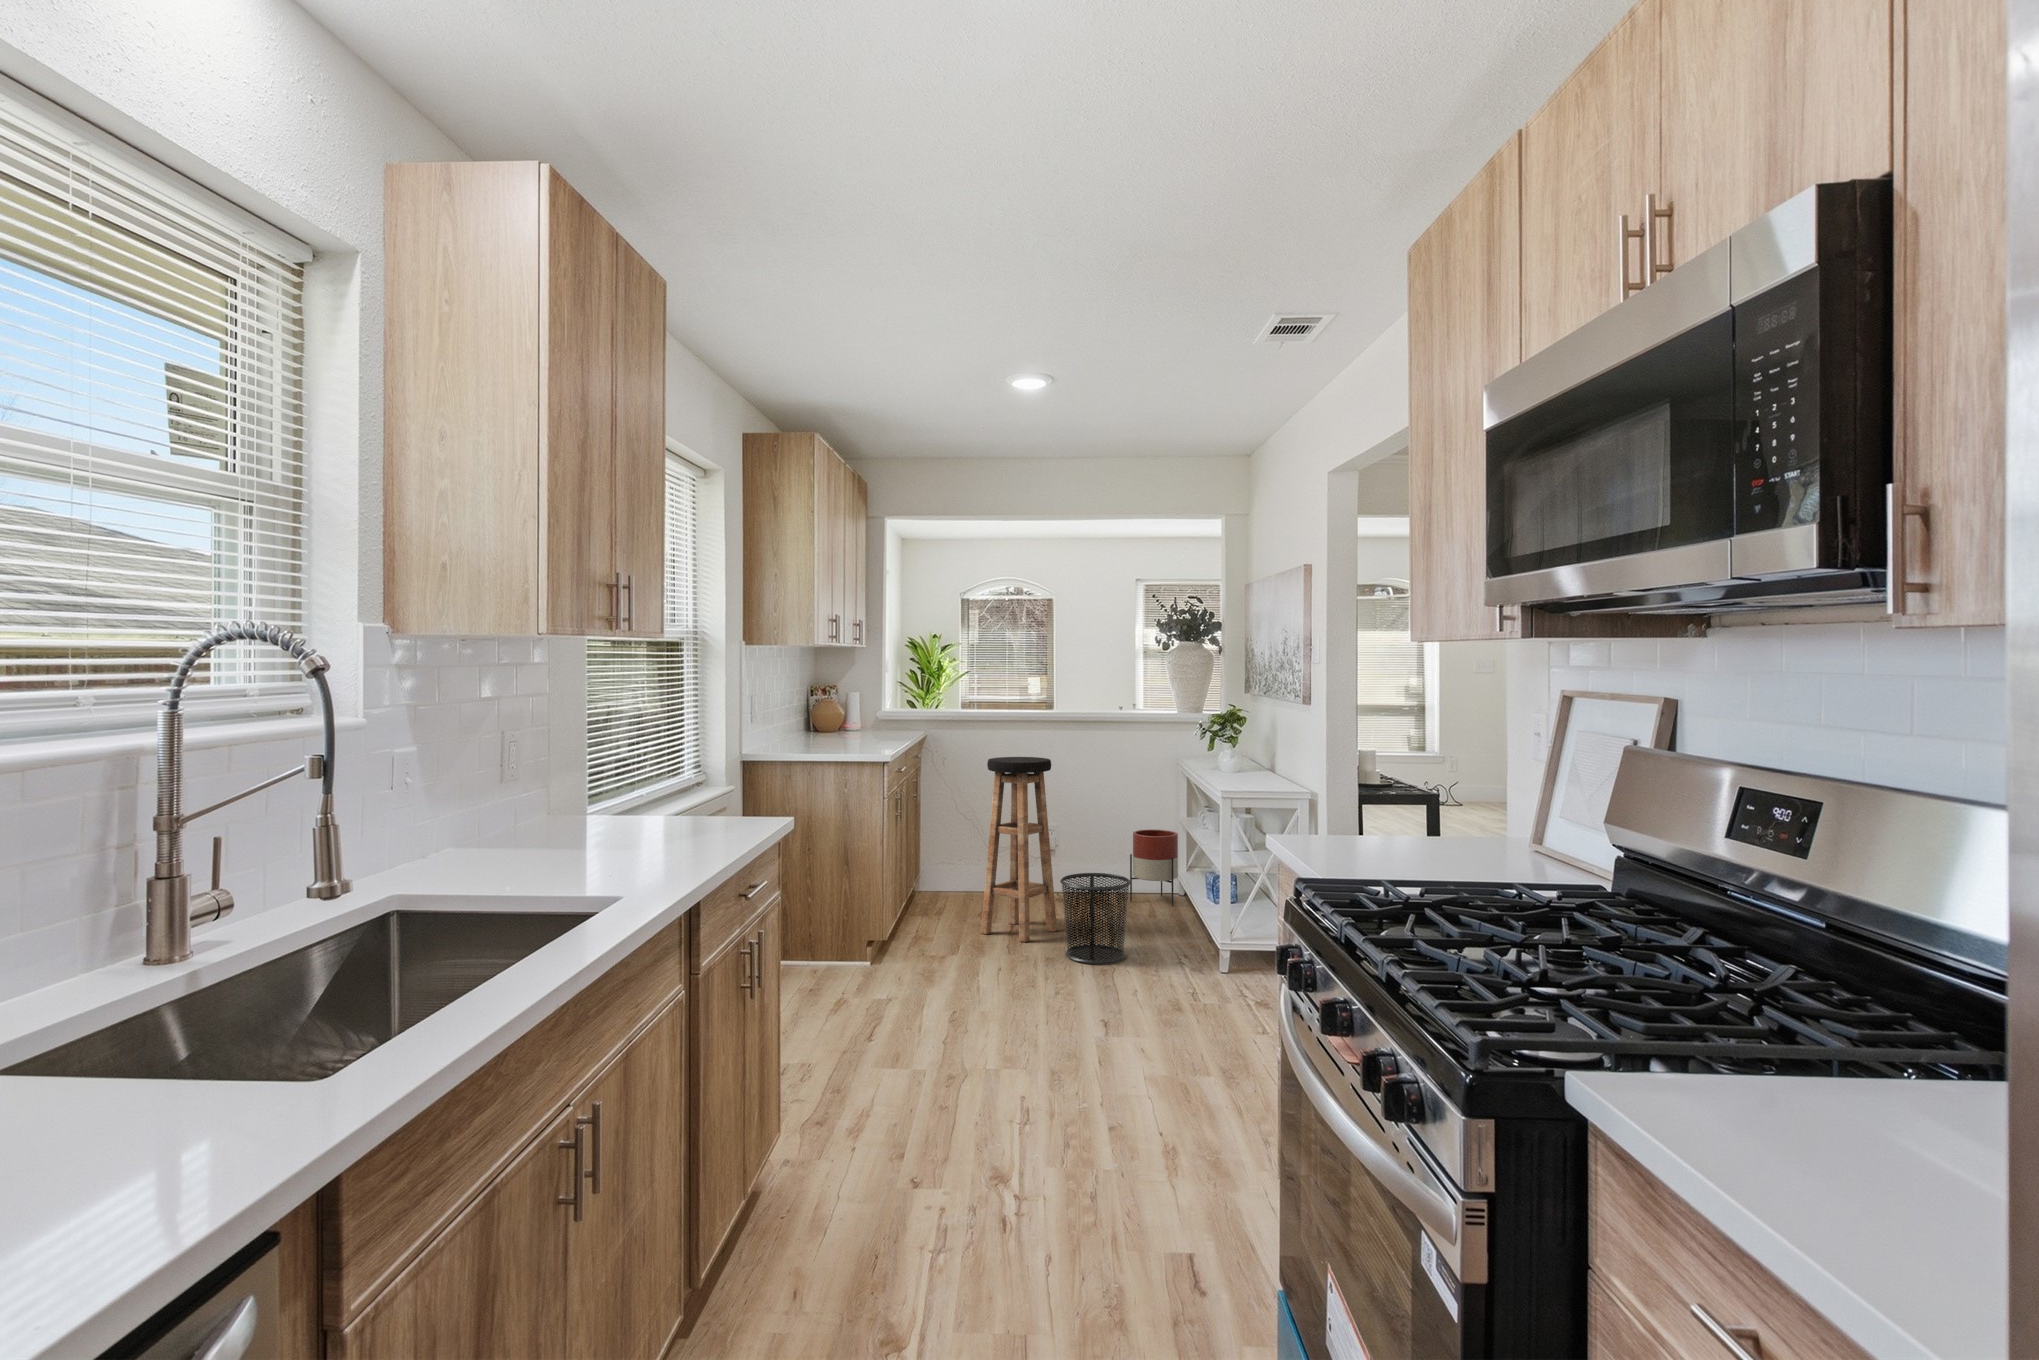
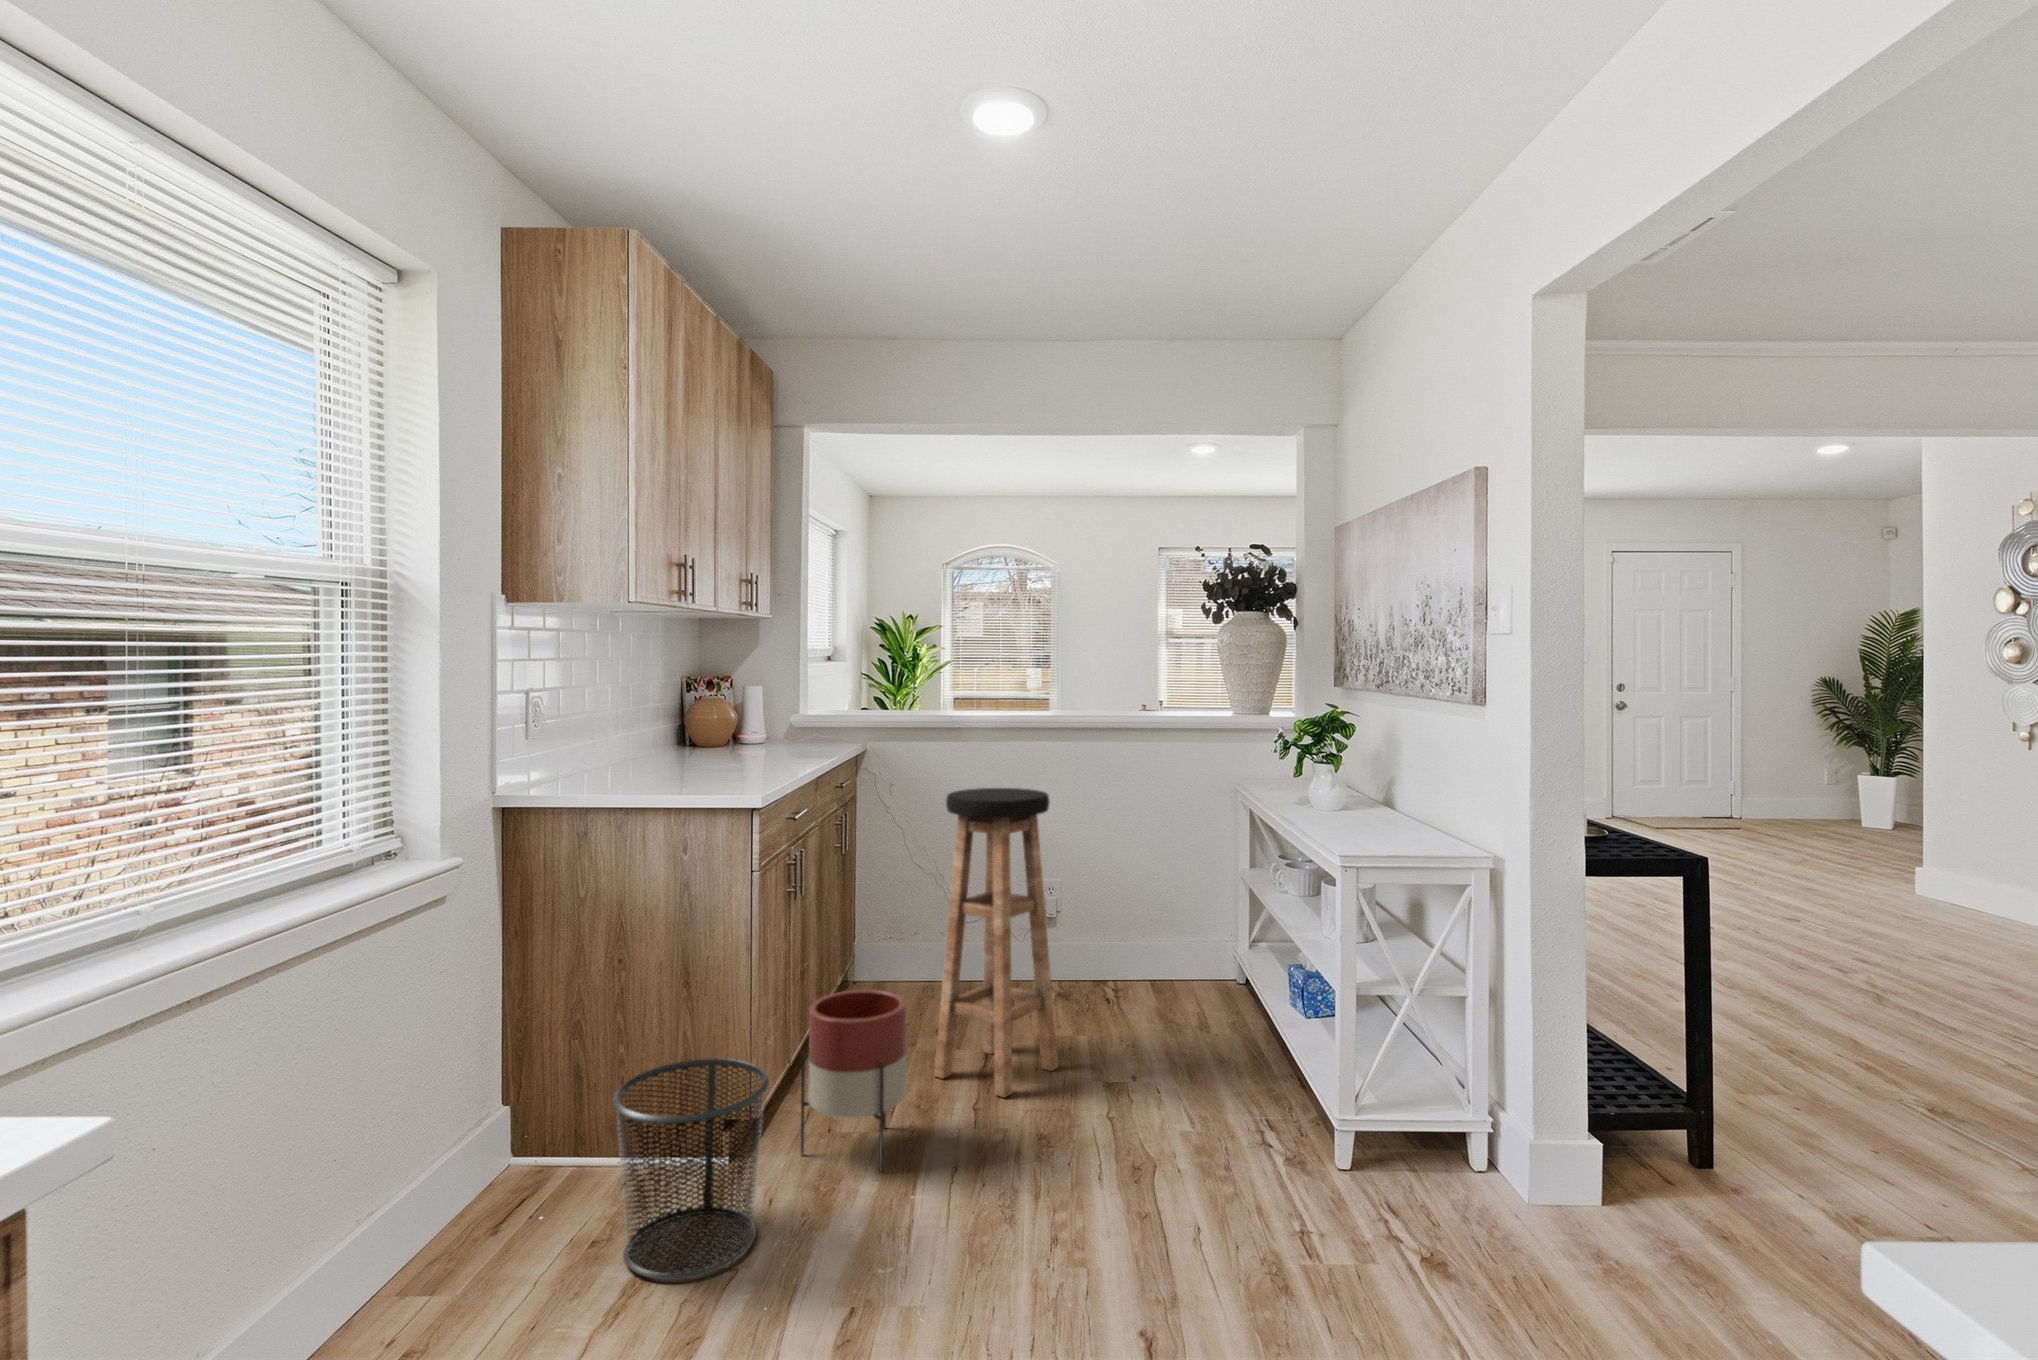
planter: present [1130,829,1178,906] -> present [801,990,906,1172]
waste bin: present [1060,873,1131,964] -> present [613,1058,769,1280]

